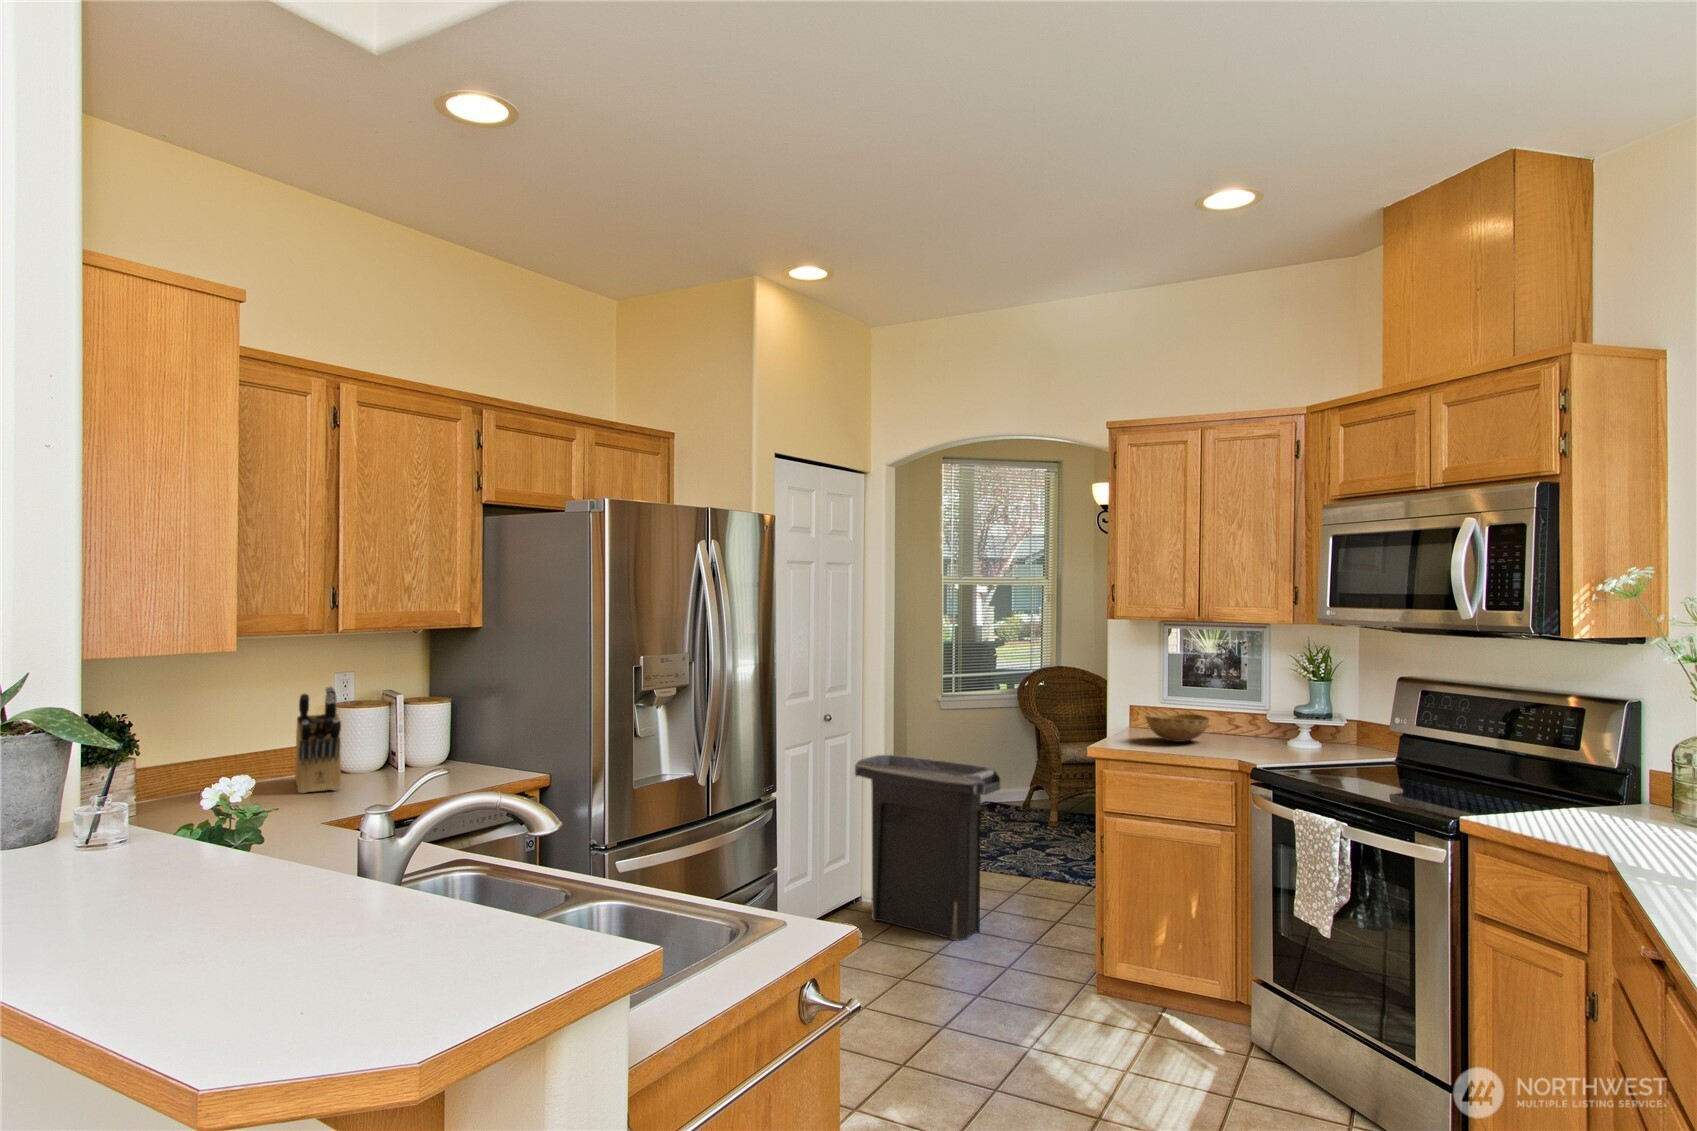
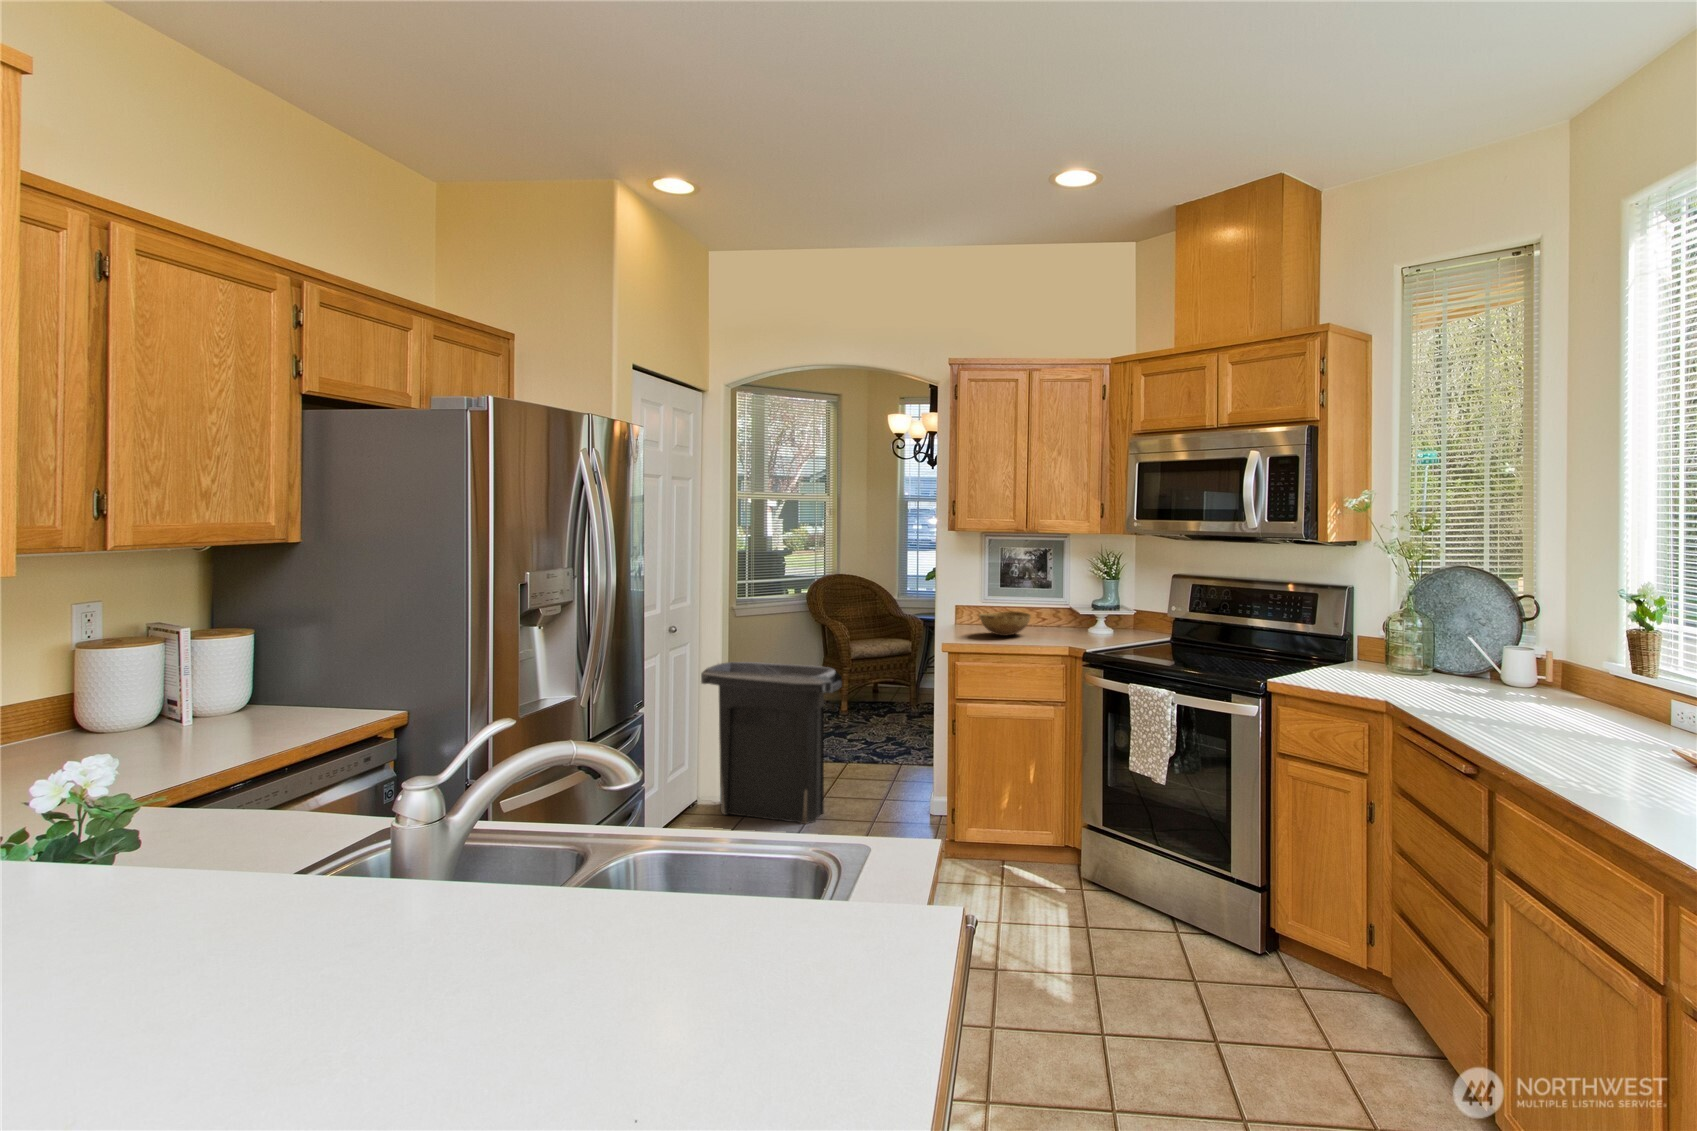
knife block: present [295,687,341,794] -> none [141,624,220,747]

